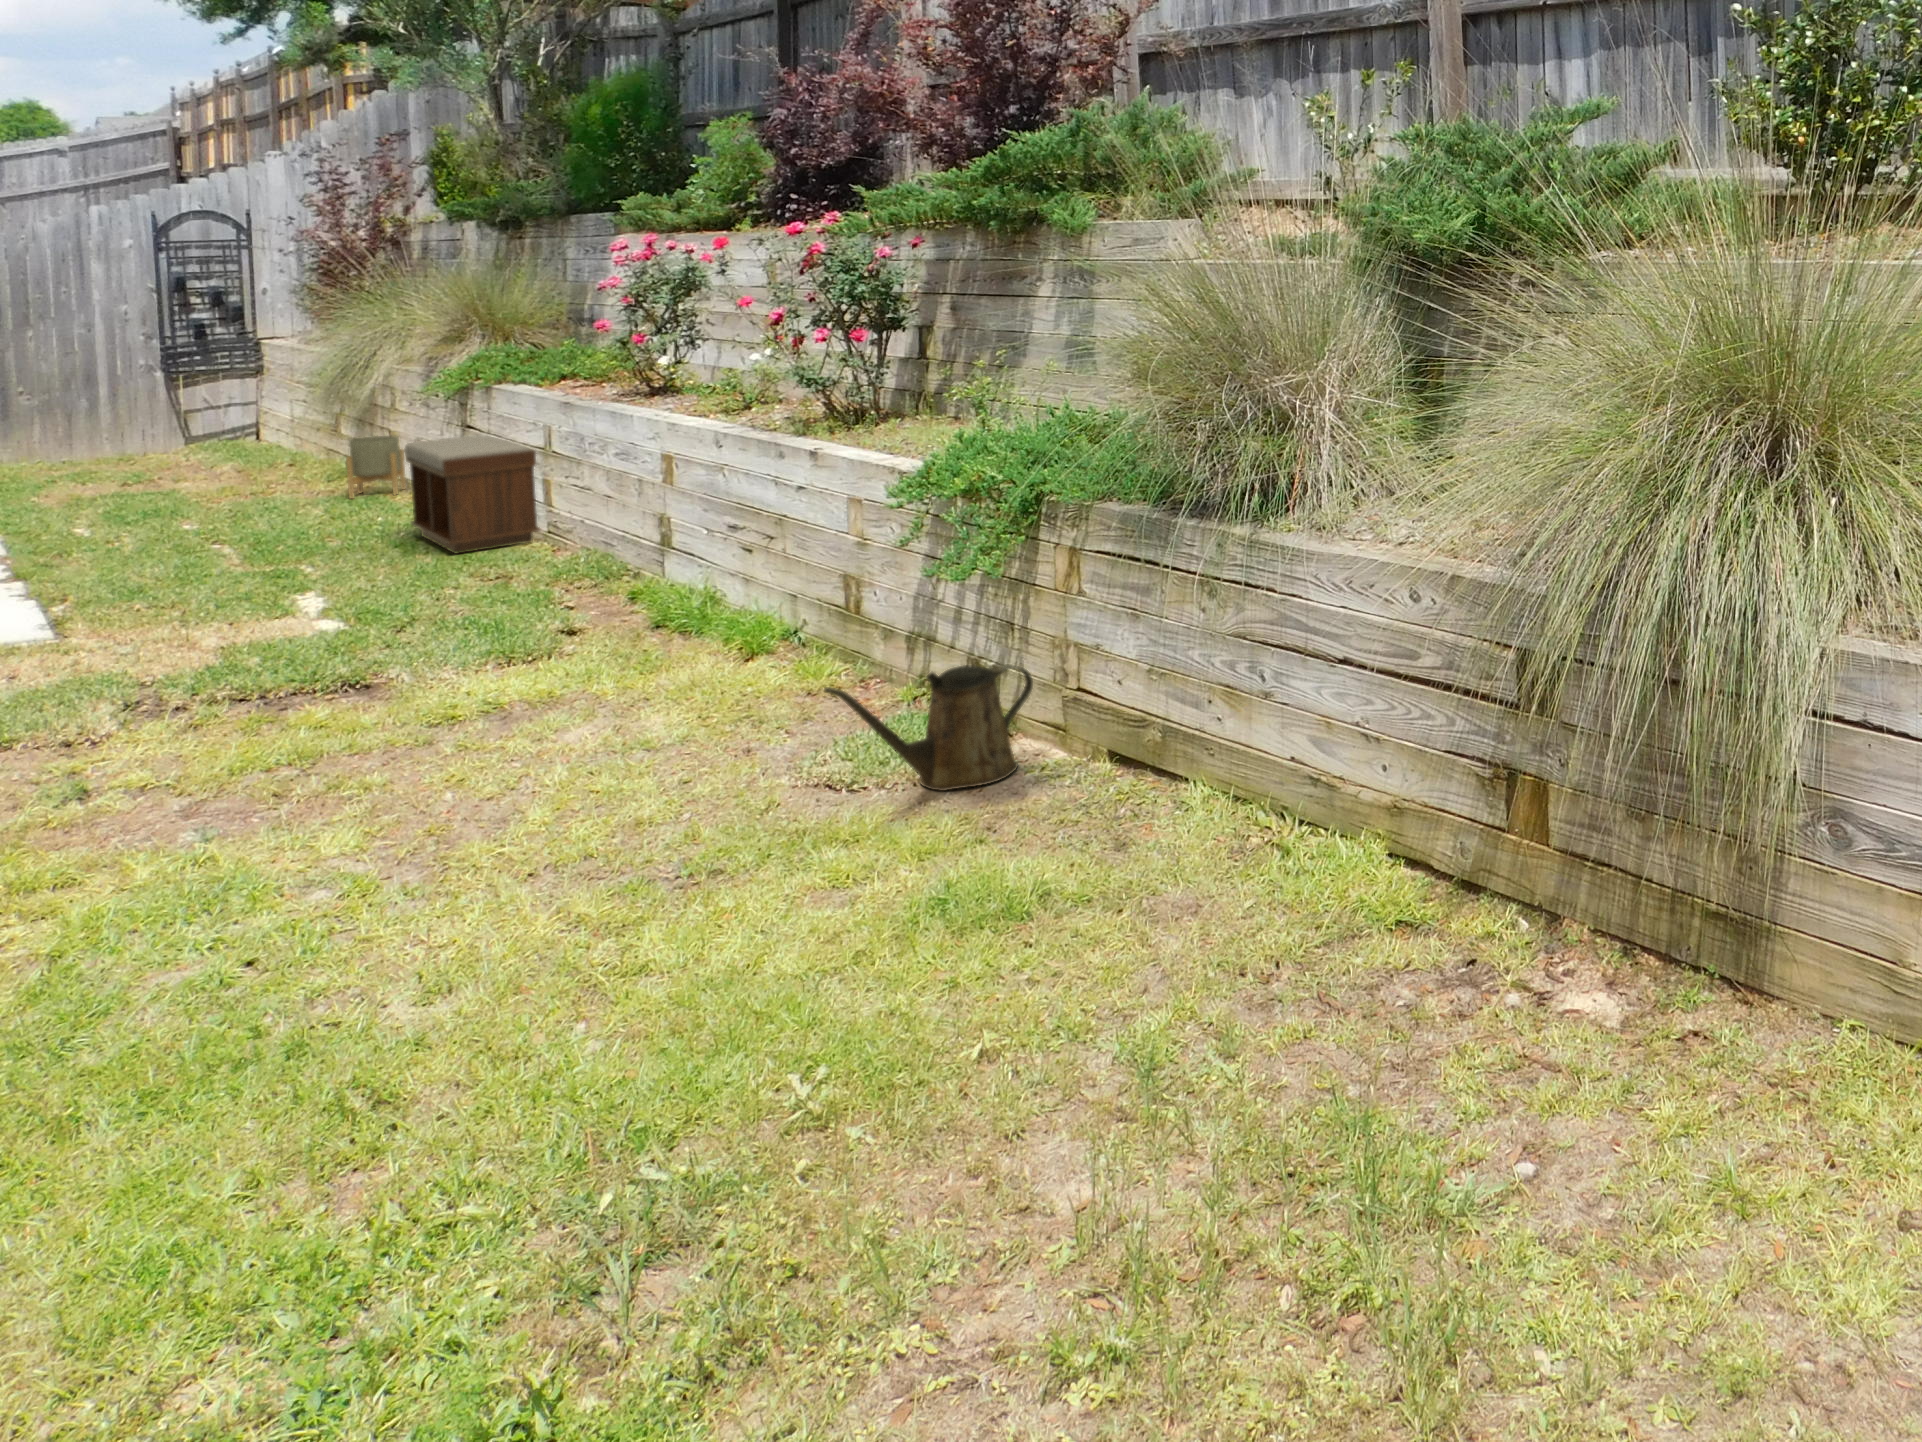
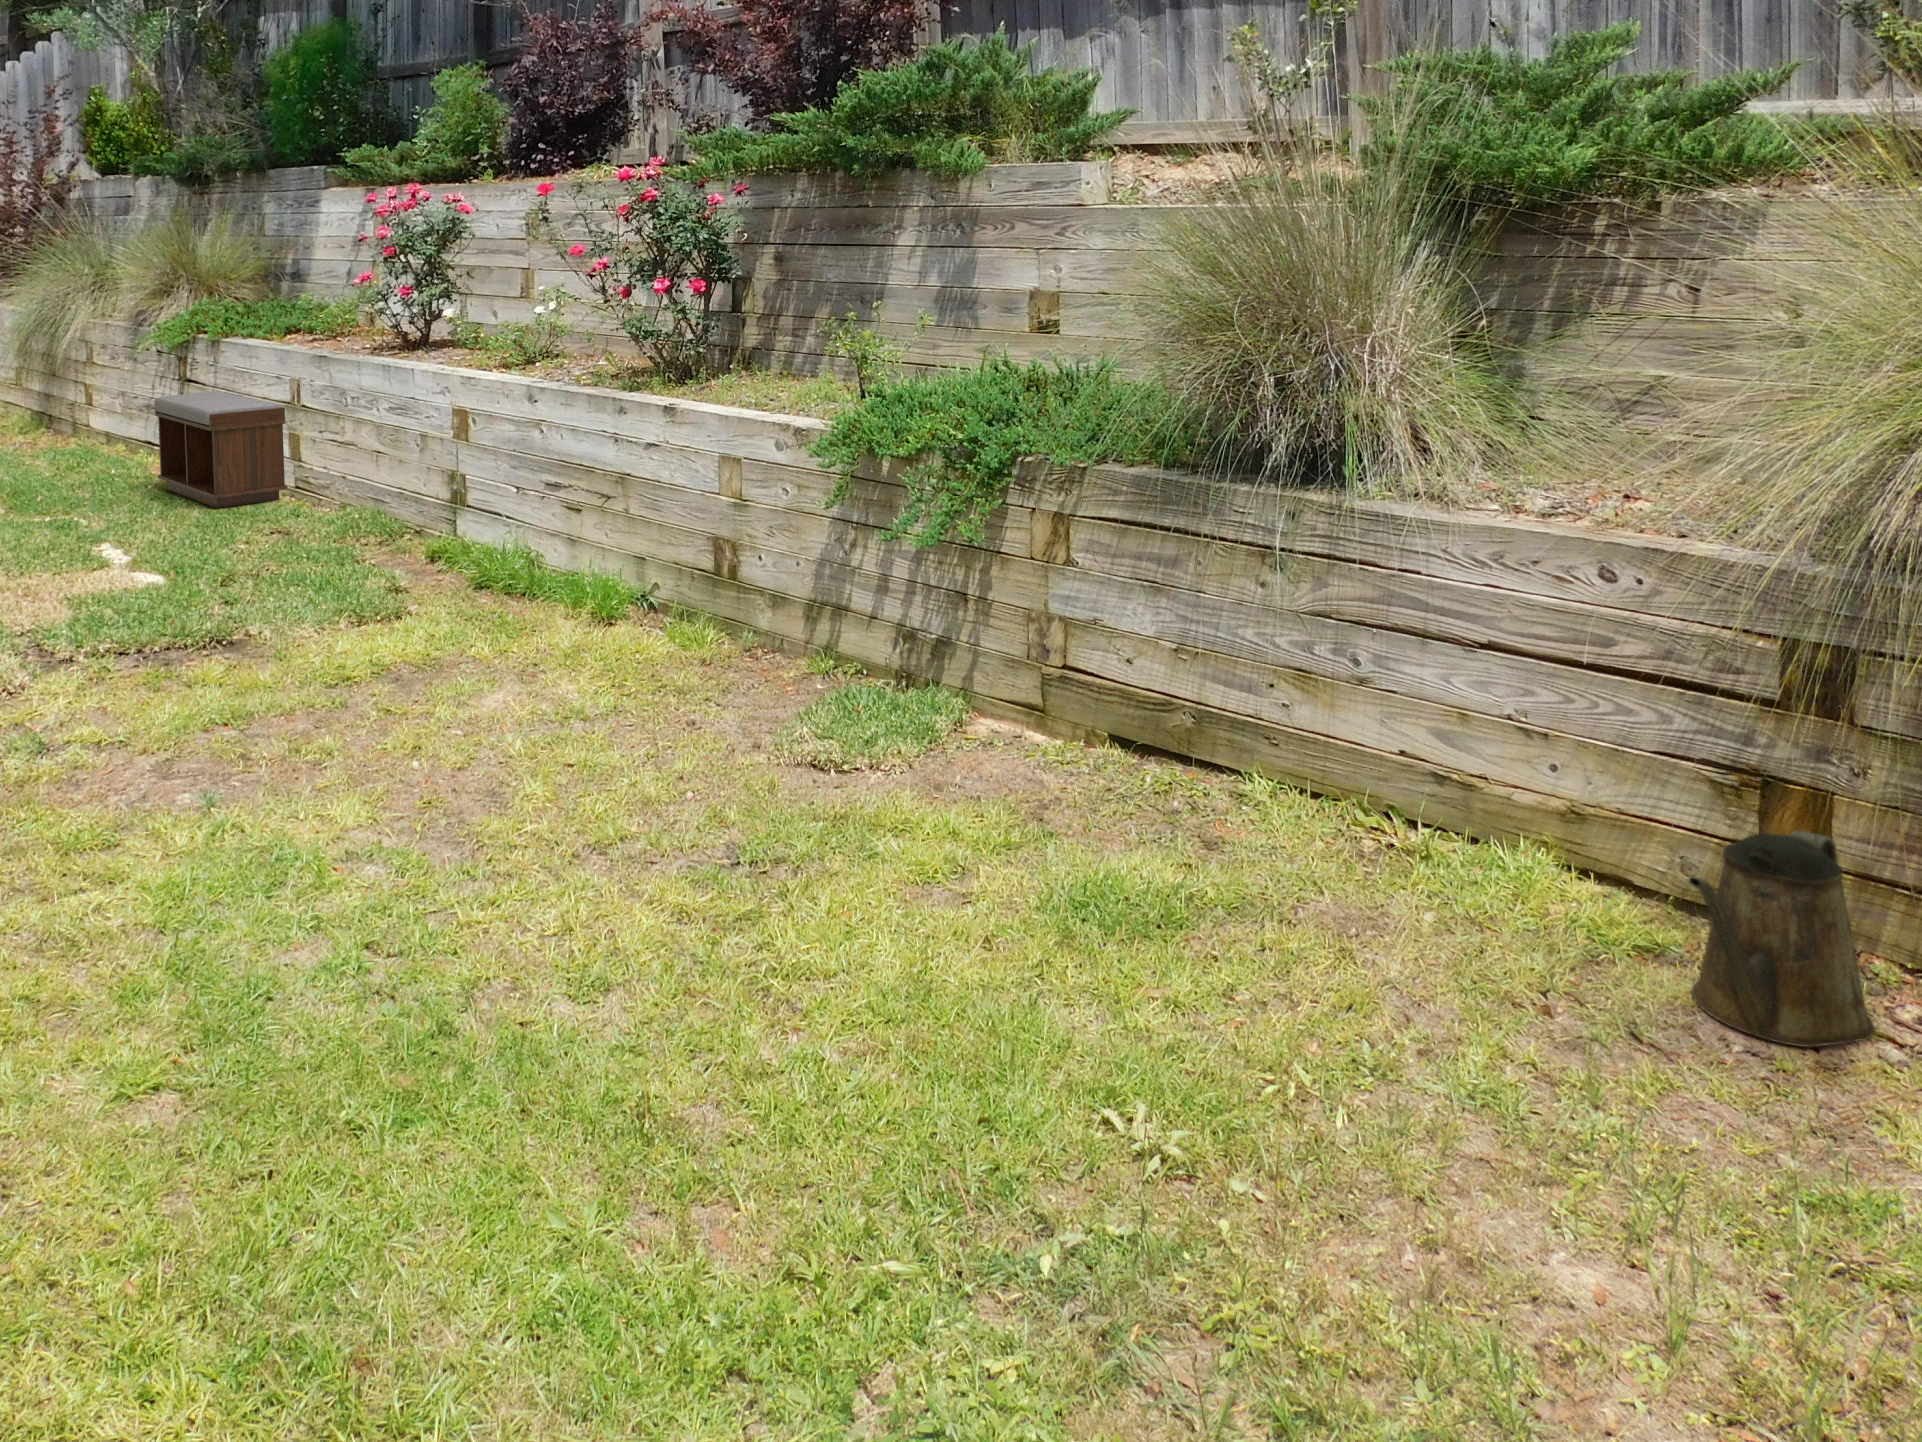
planter: present [346,436,406,499] -> none [62,391,107,452]
watering can: present [824,664,1033,791] -> present [1689,830,1875,1048]

